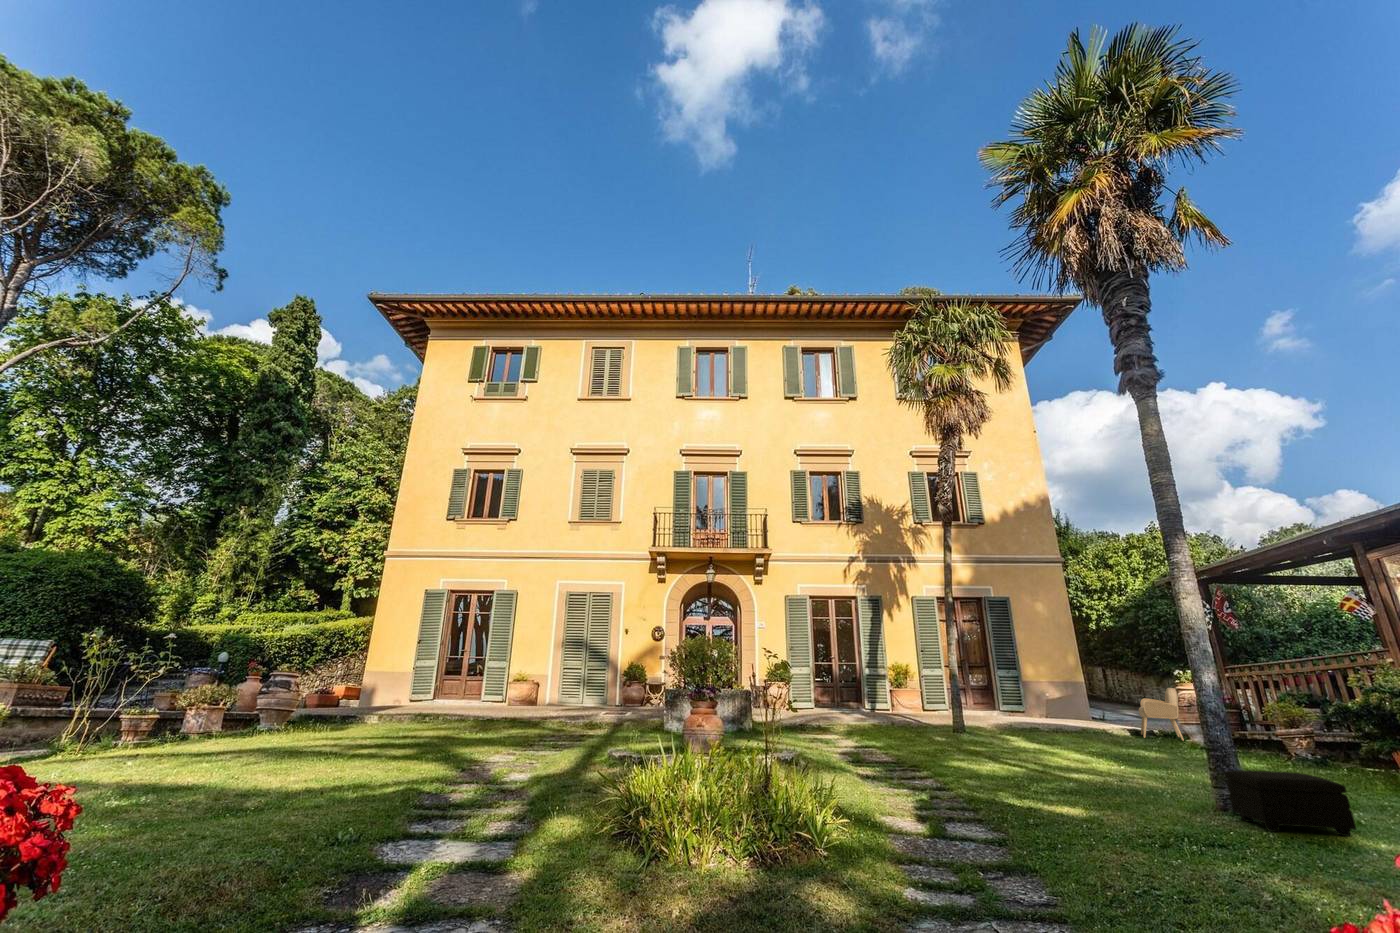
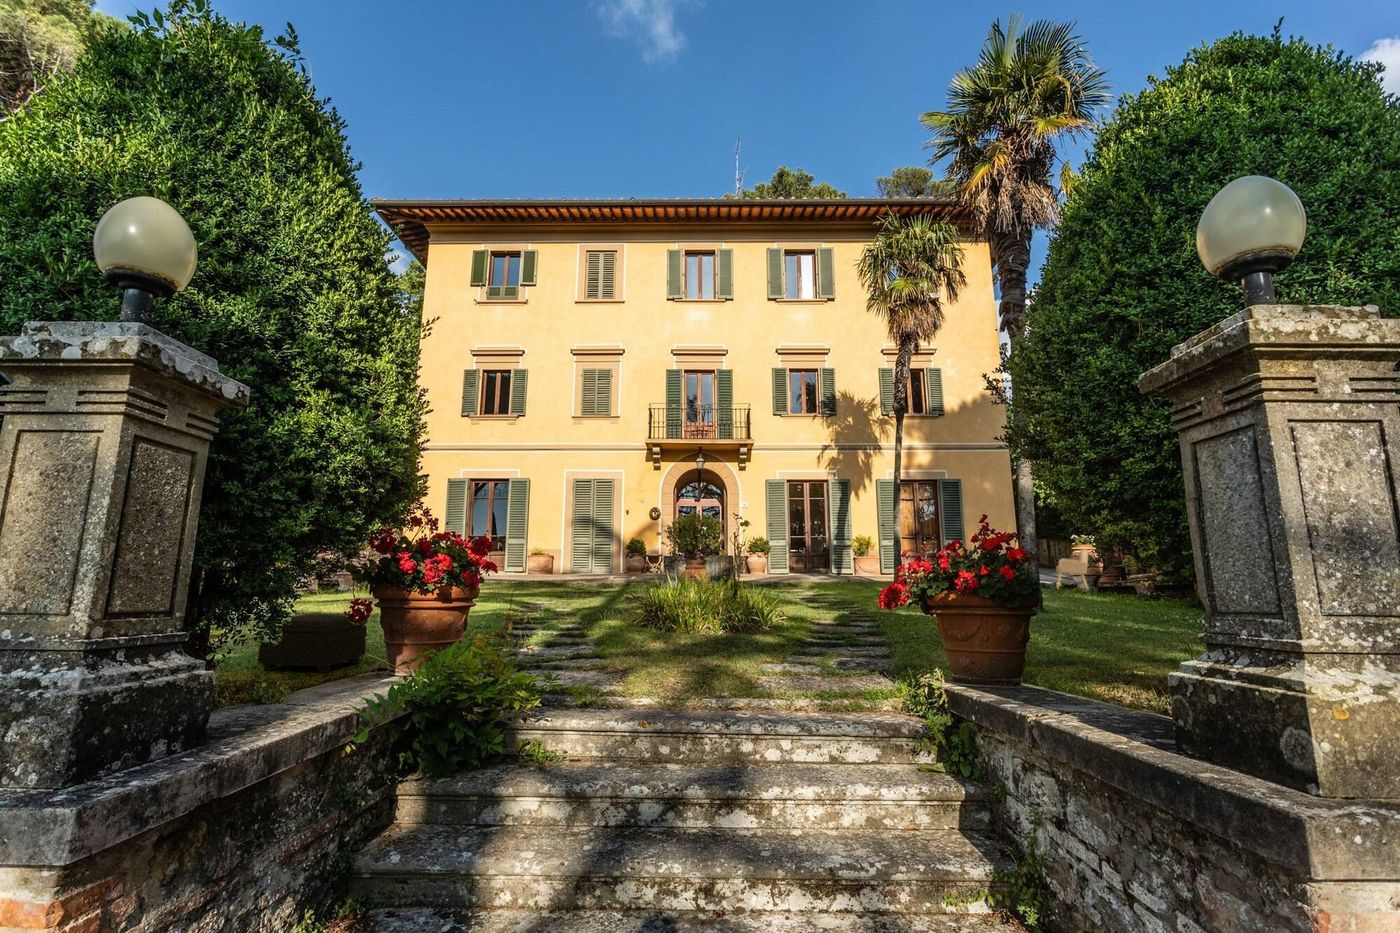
footstool: present [1225,770,1356,836] -> present [258,614,368,673]

